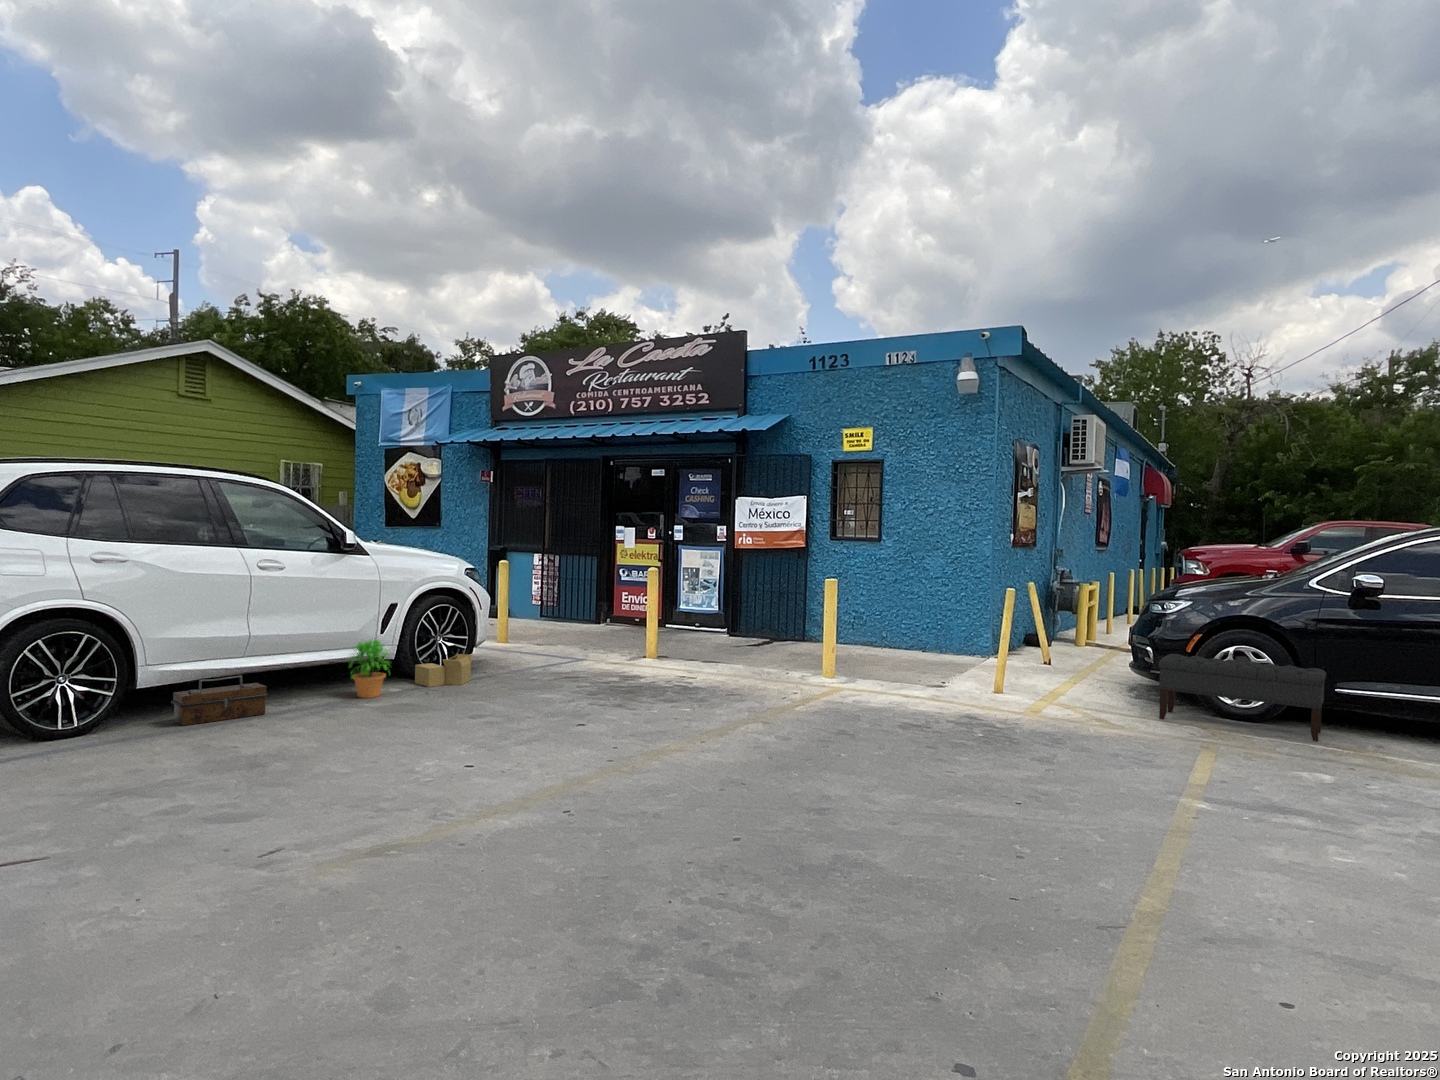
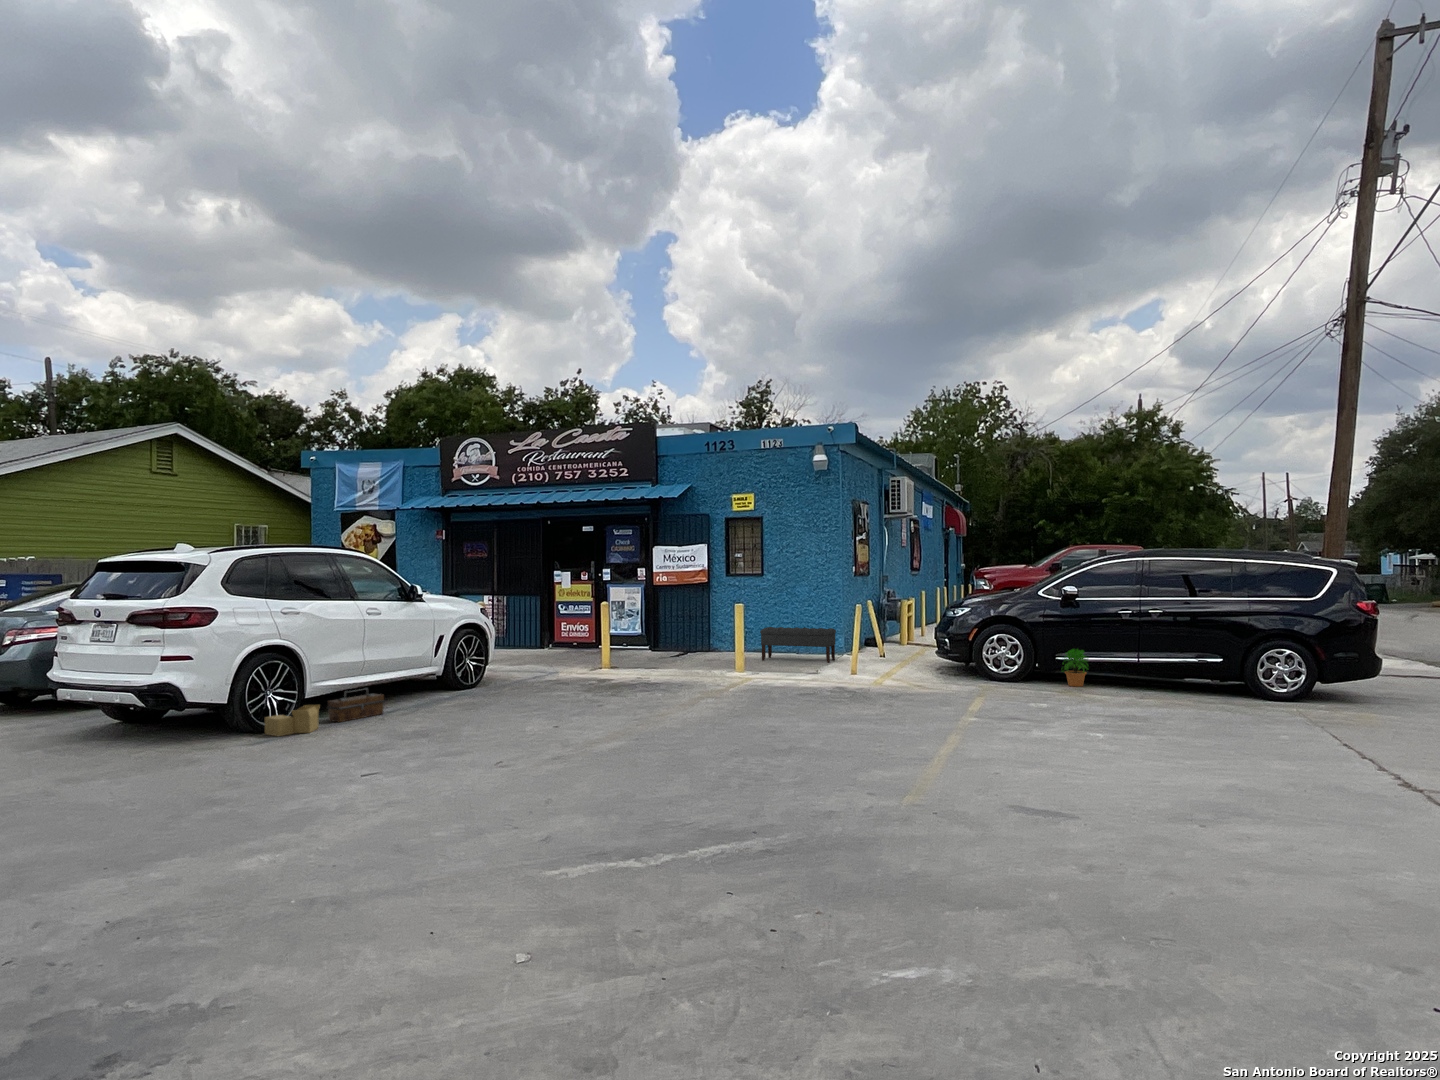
potted plant: present [349,640,388,698] -> present [1062,649,1088,687]
cardboard box: present [415,654,473,687] -> present [265,705,320,736]
bench: present [1158,654,1326,741] -> present [760,627,836,663]

